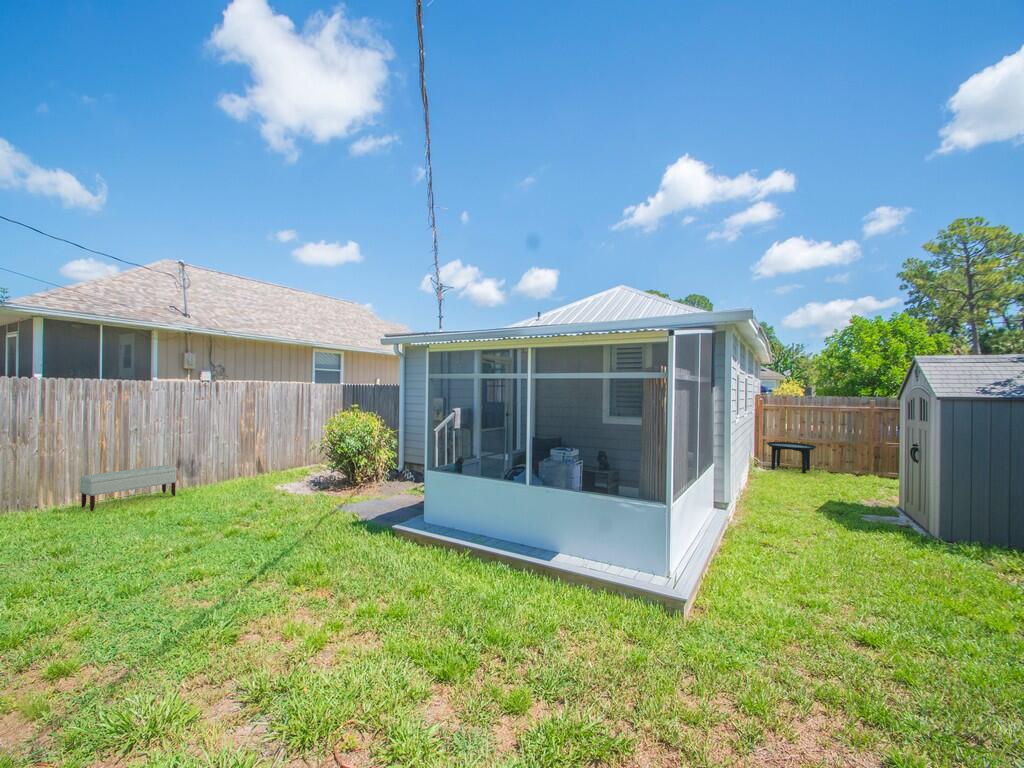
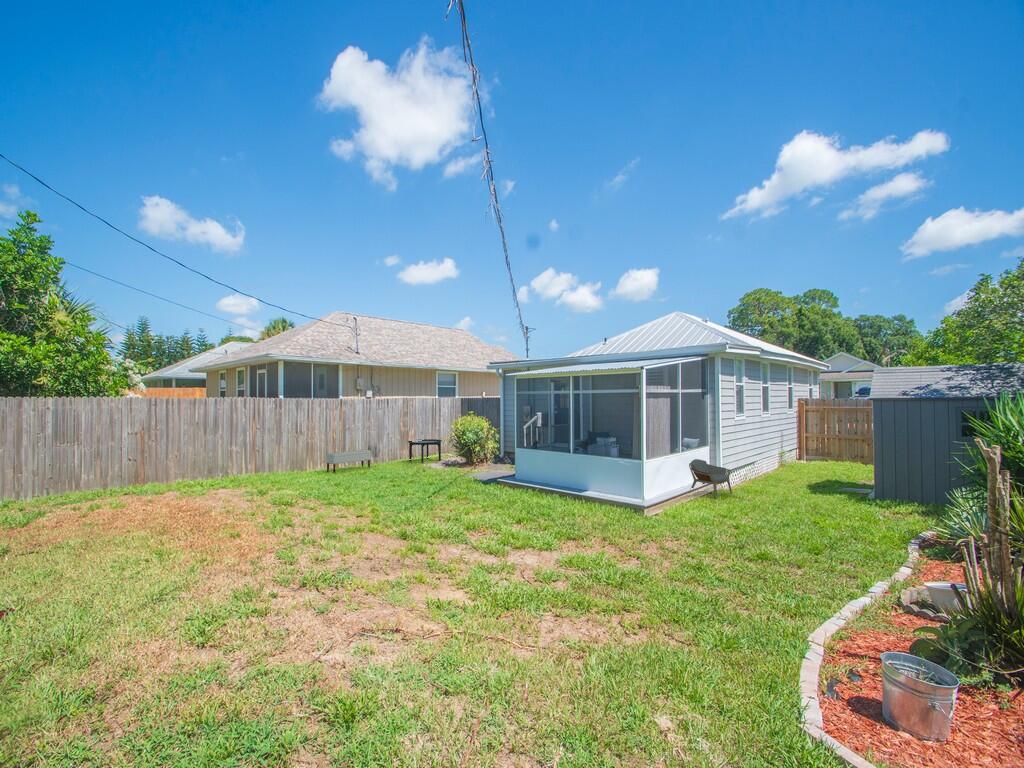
round table: present [767,442,817,473] -> present [408,439,442,463]
armchair: none [707,488,768,562] -> present [689,459,732,499]

